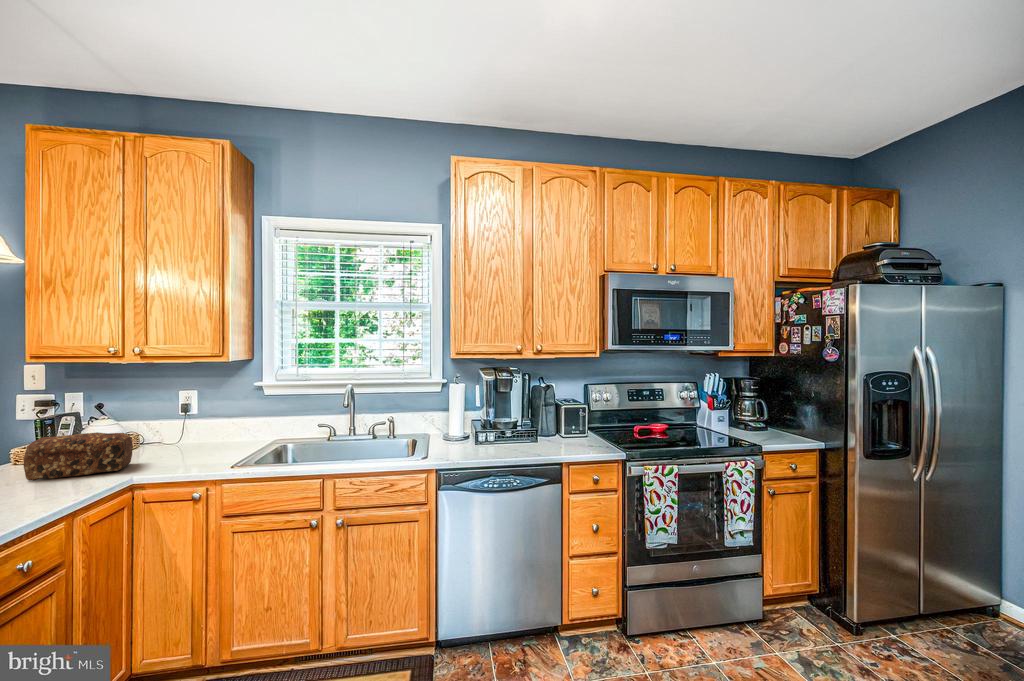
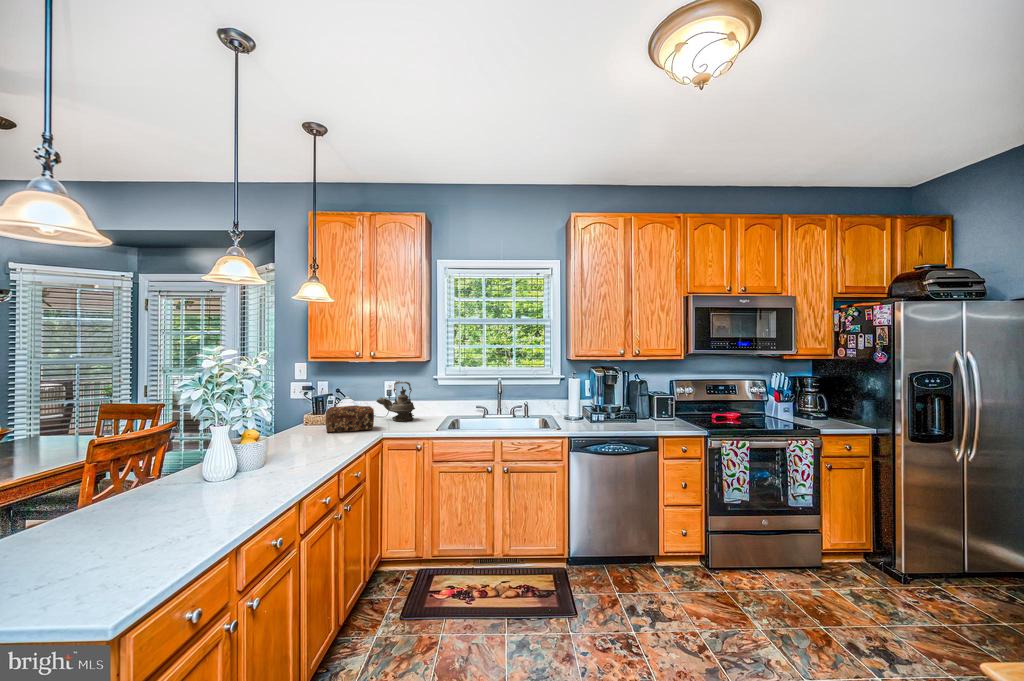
teapot: none [155,391,221,451] -> present [376,381,415,421]

